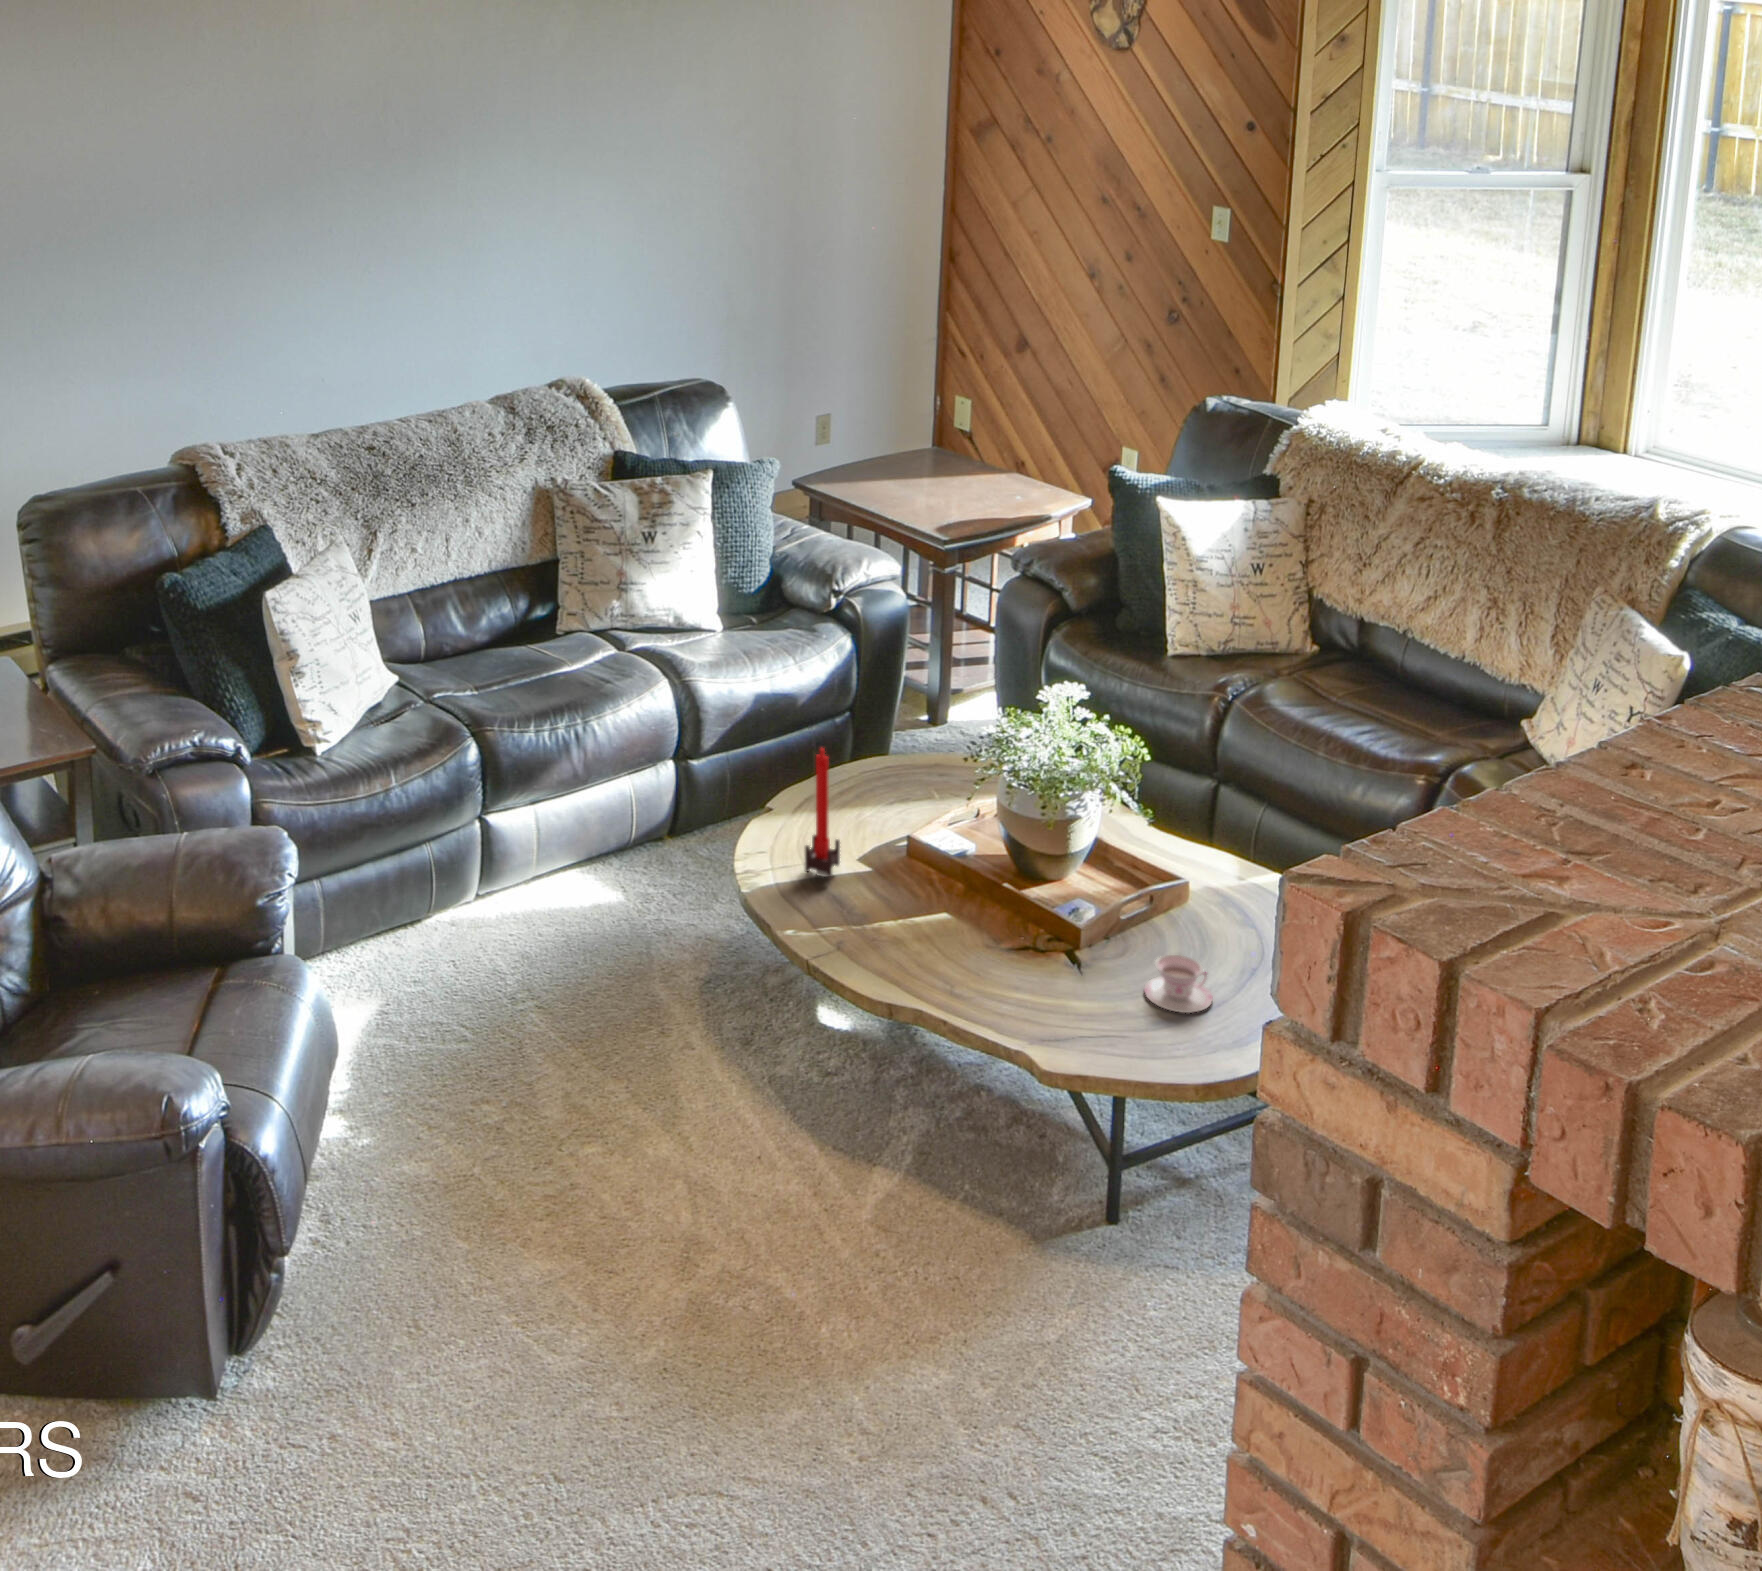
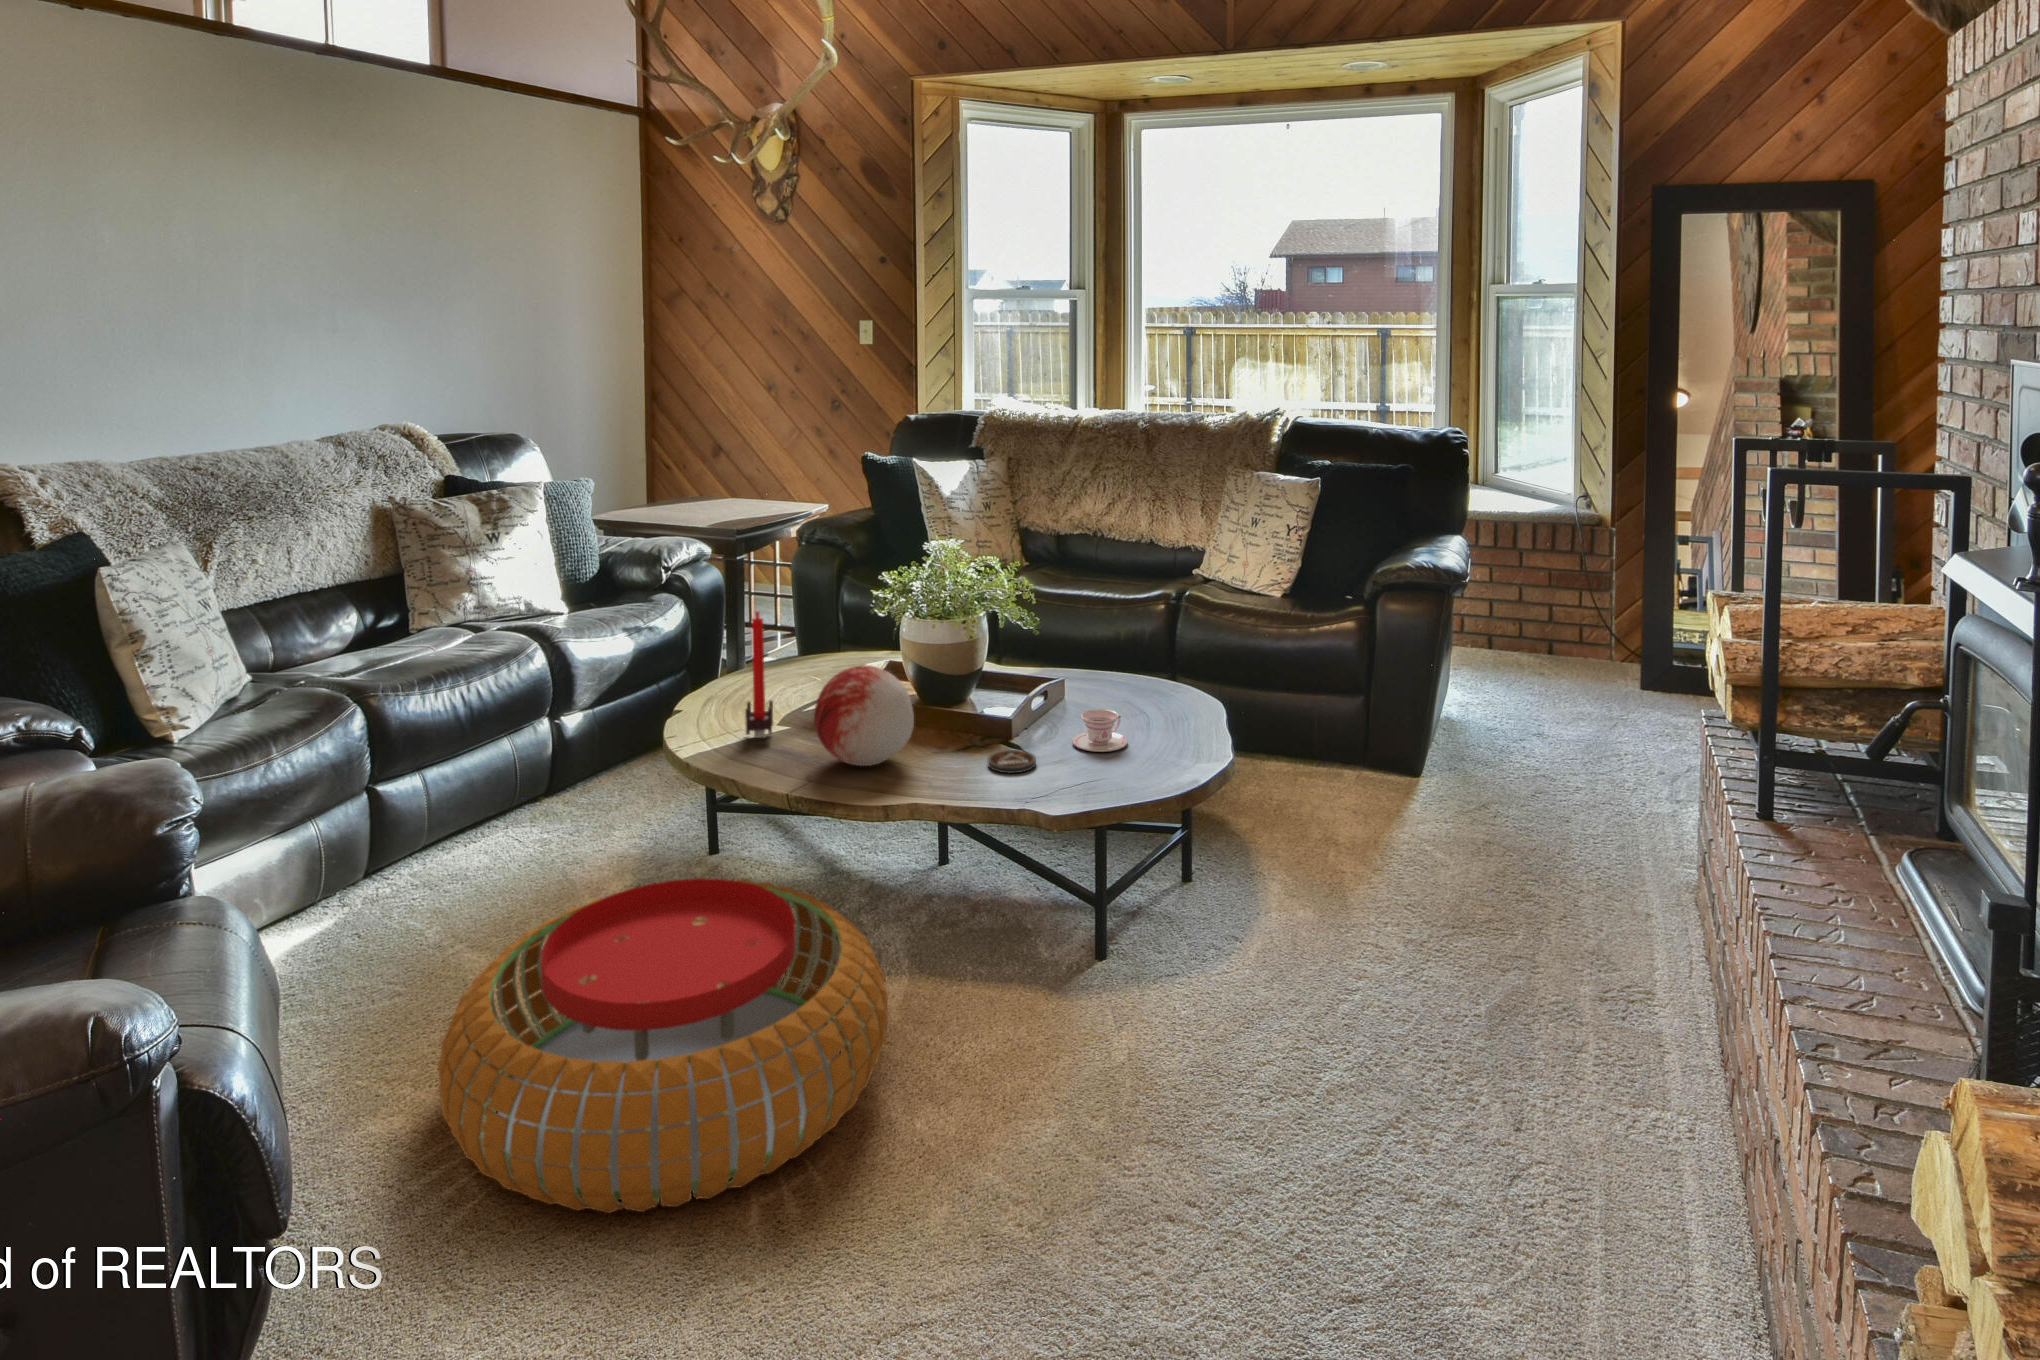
decorative orb: none [850,842,957,952] -> present [814,665,914,766]
coaster: none [1026,975,1083,1010] -> present [987,750,1036,773]
pouf: none [449,1012,839,1317] -> present [438,878,888,1213]

